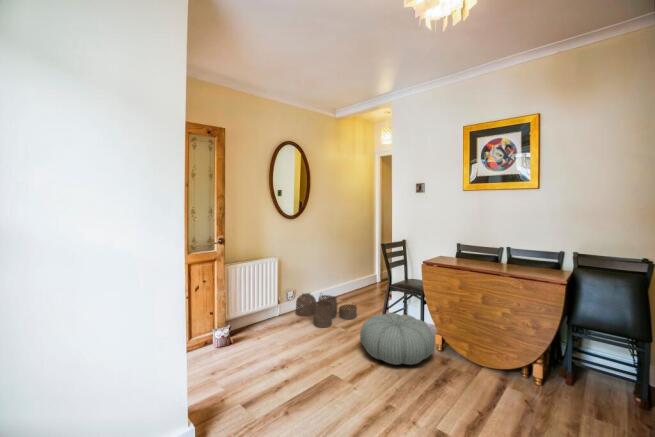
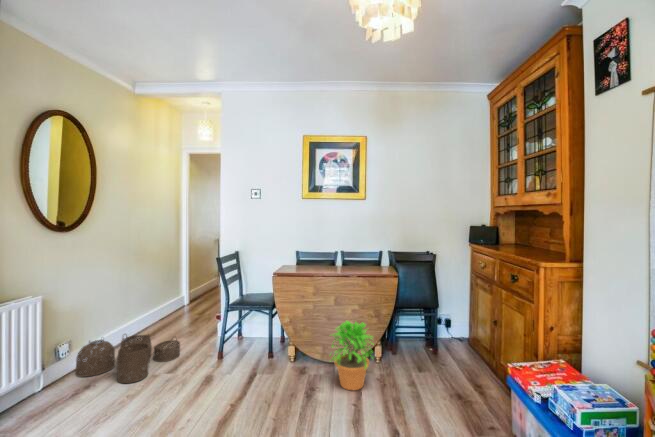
pouf: present [360,313,435,365] -> none [206,333,292,395]
potted plant: none [464,325,521,399] -> present [332,321,372,390]

